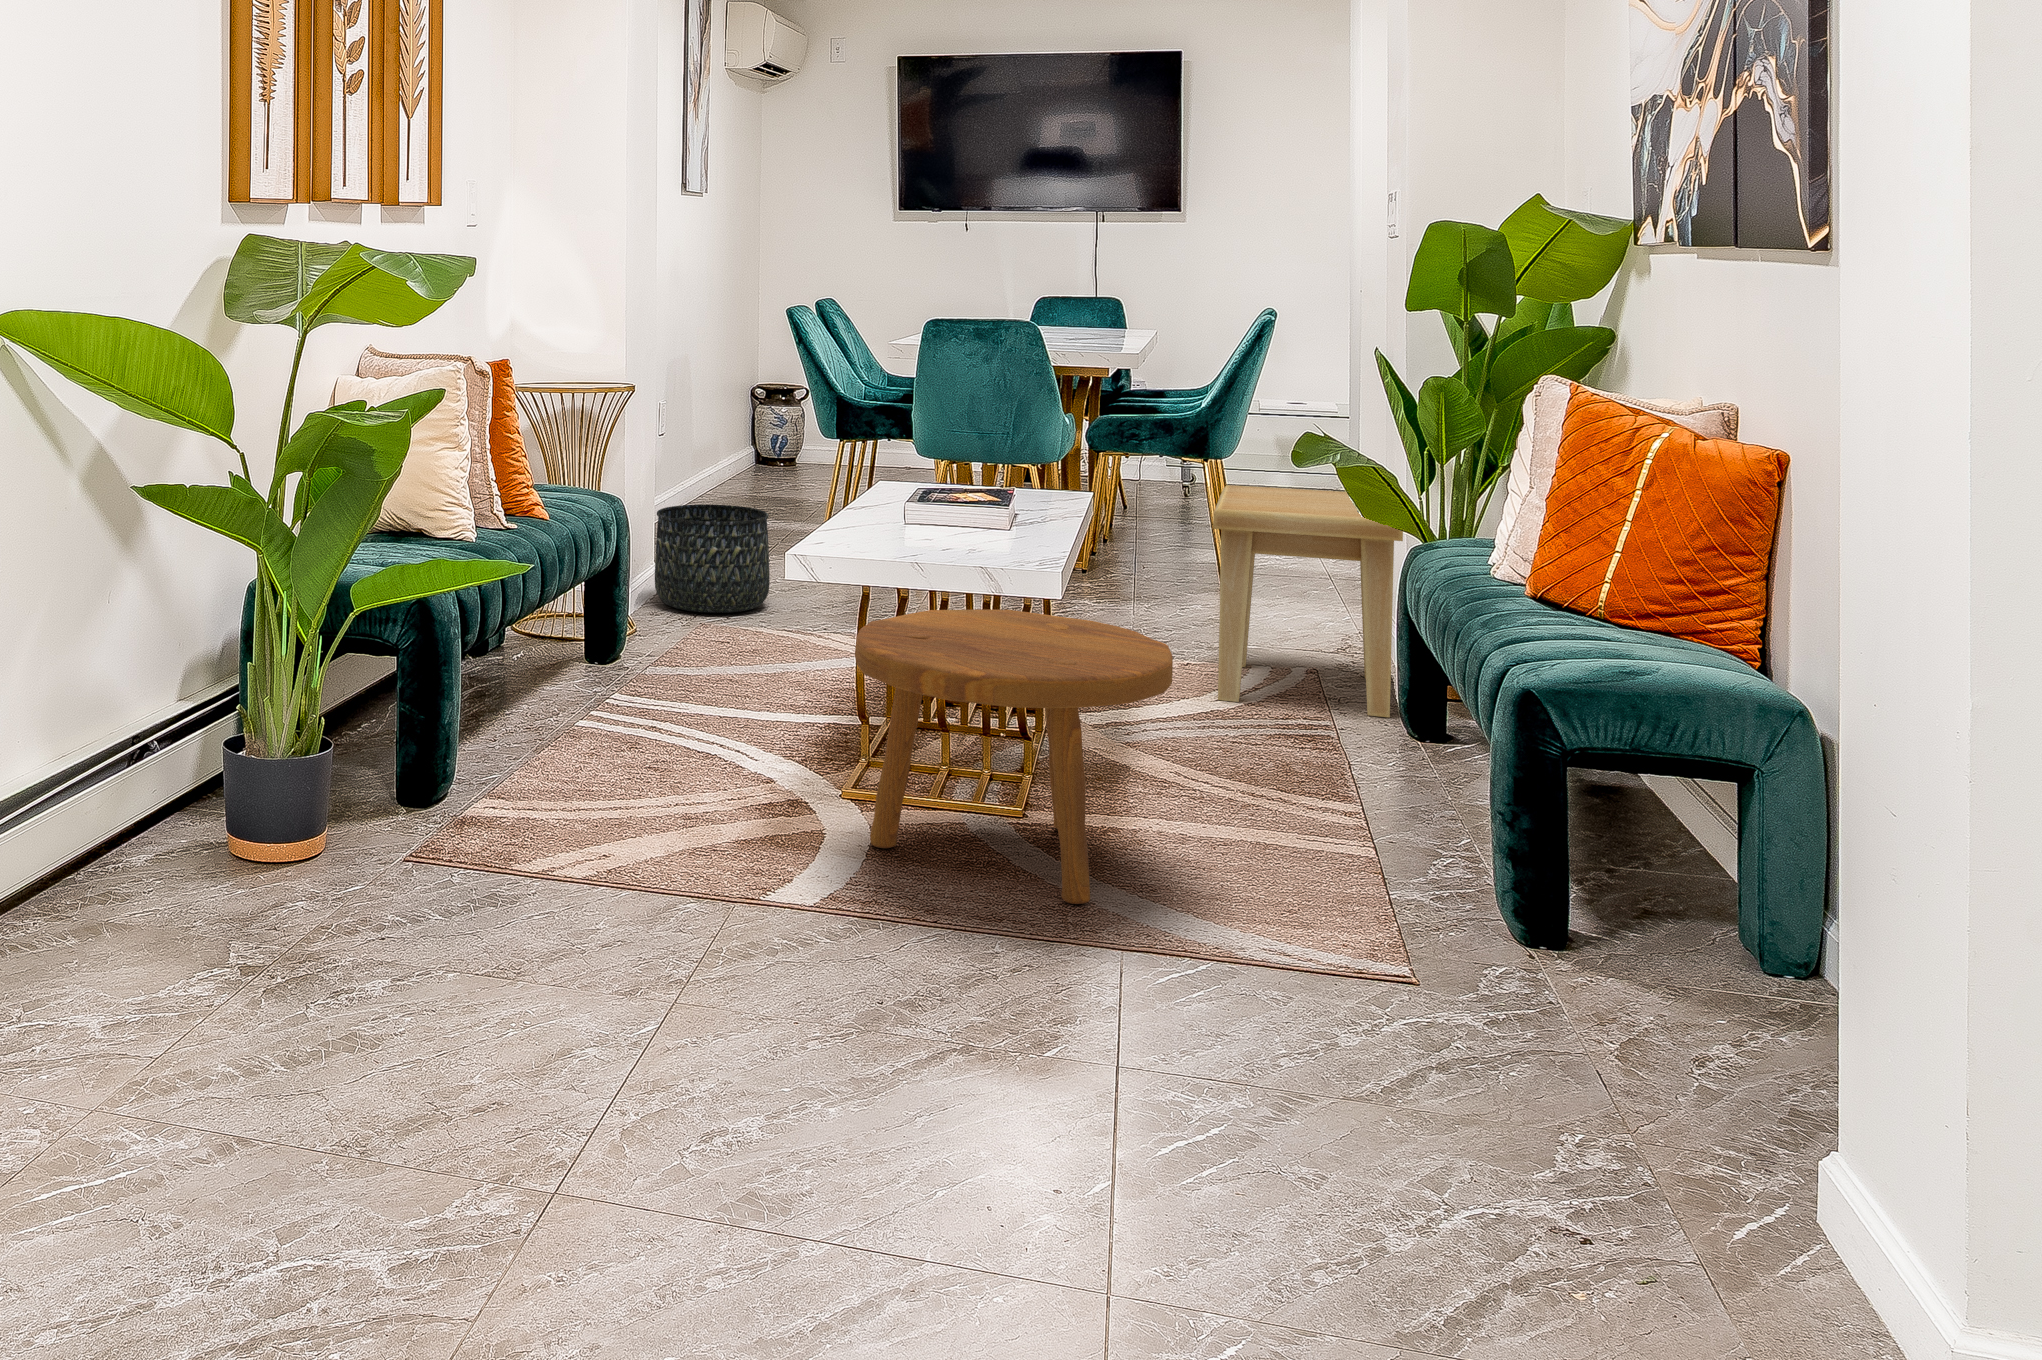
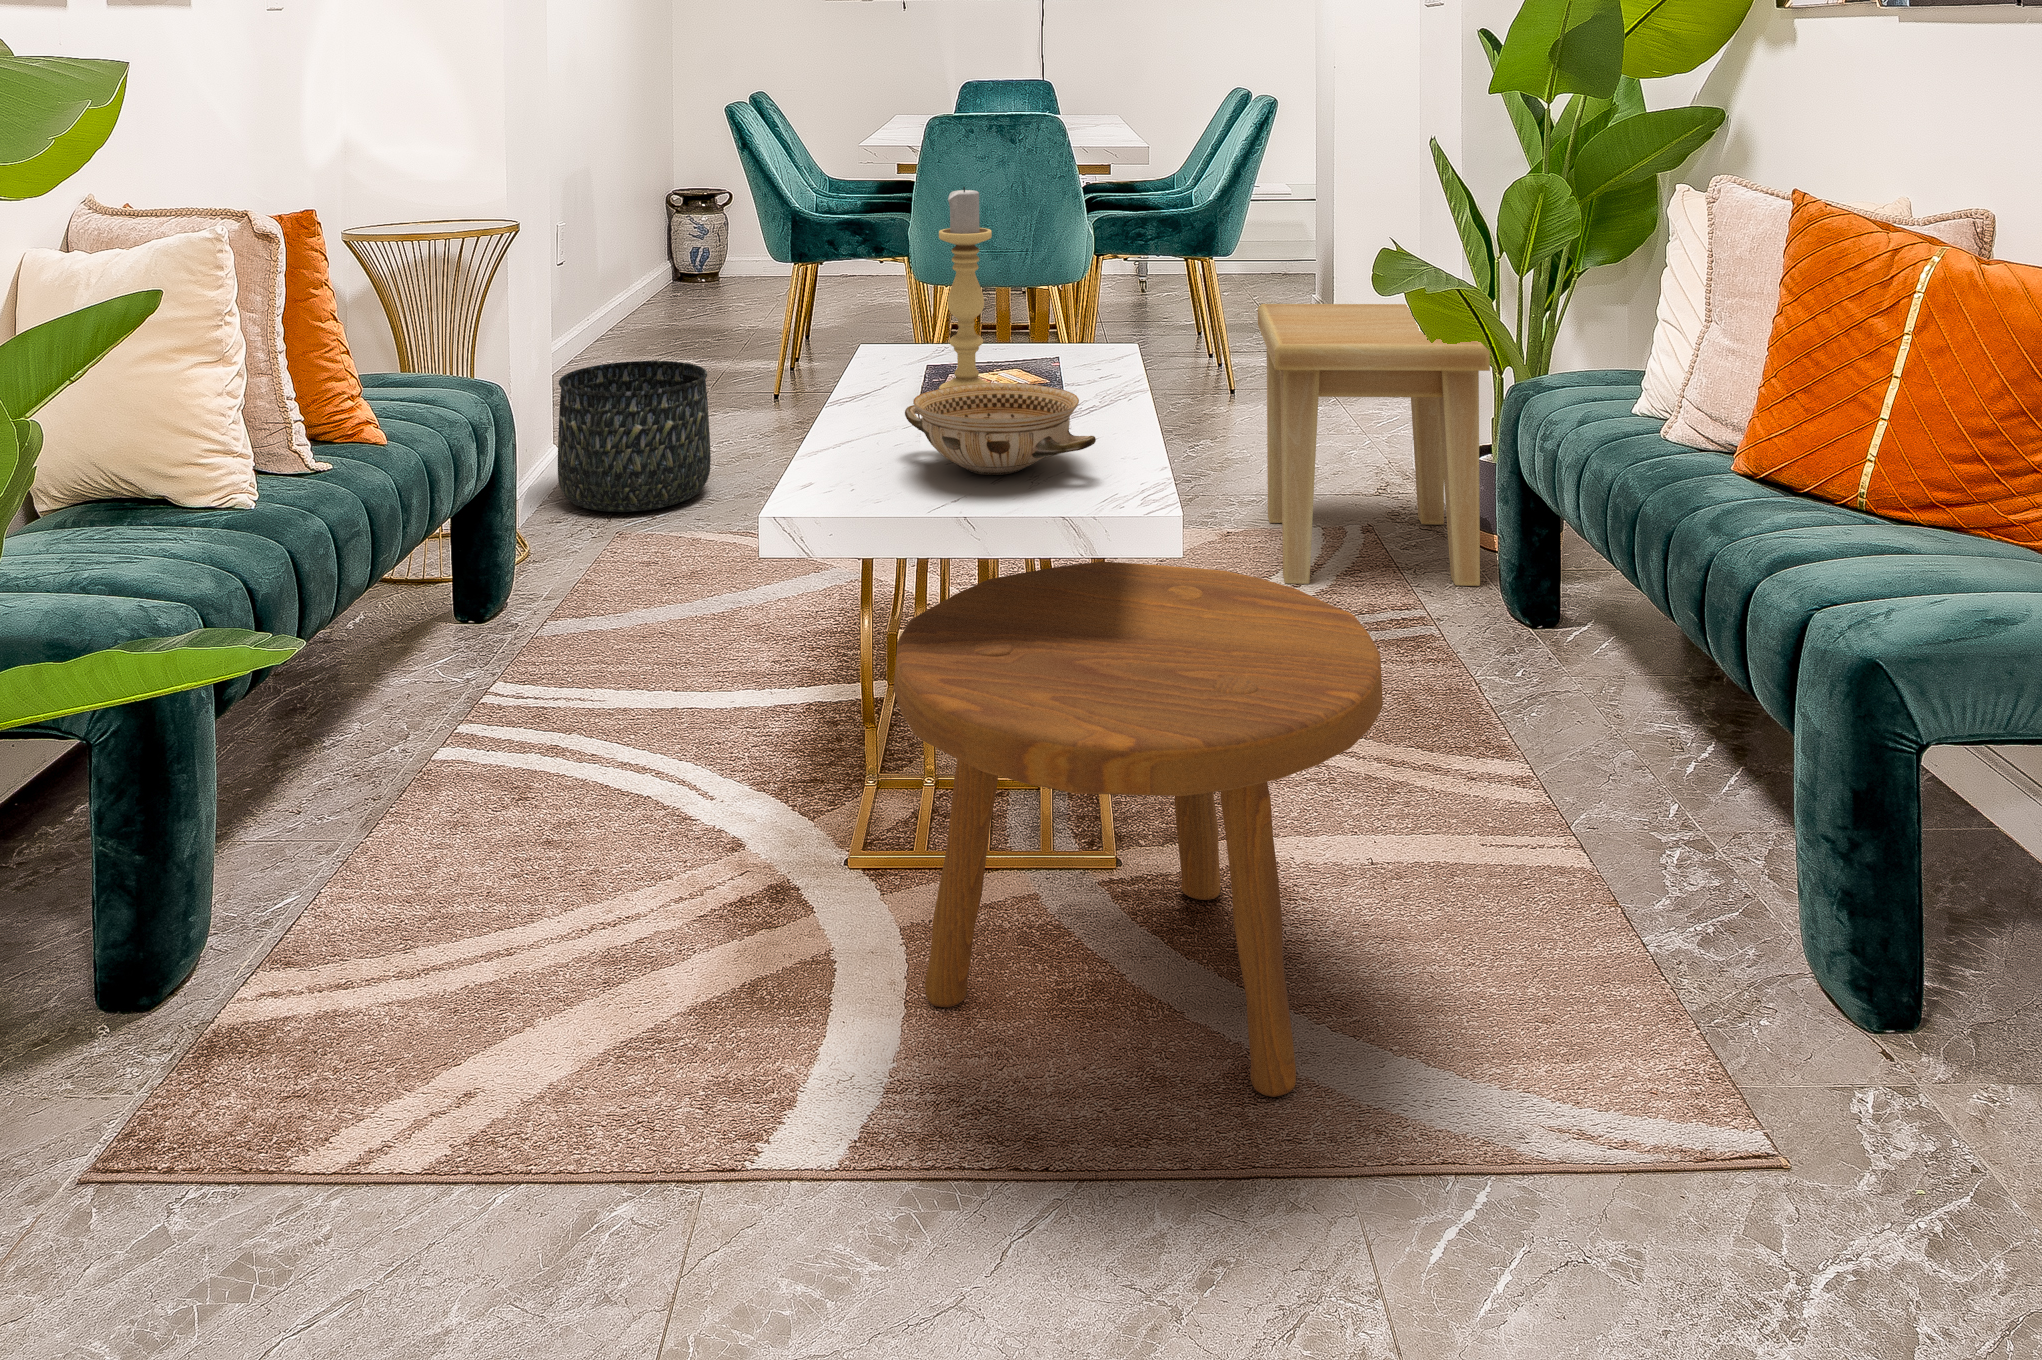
candle holder: none [919,365,961,514] -> present [939,187,992,389]
ceramic bowl: none [884,495,1008,550] -> present [905,383,1096,475]

